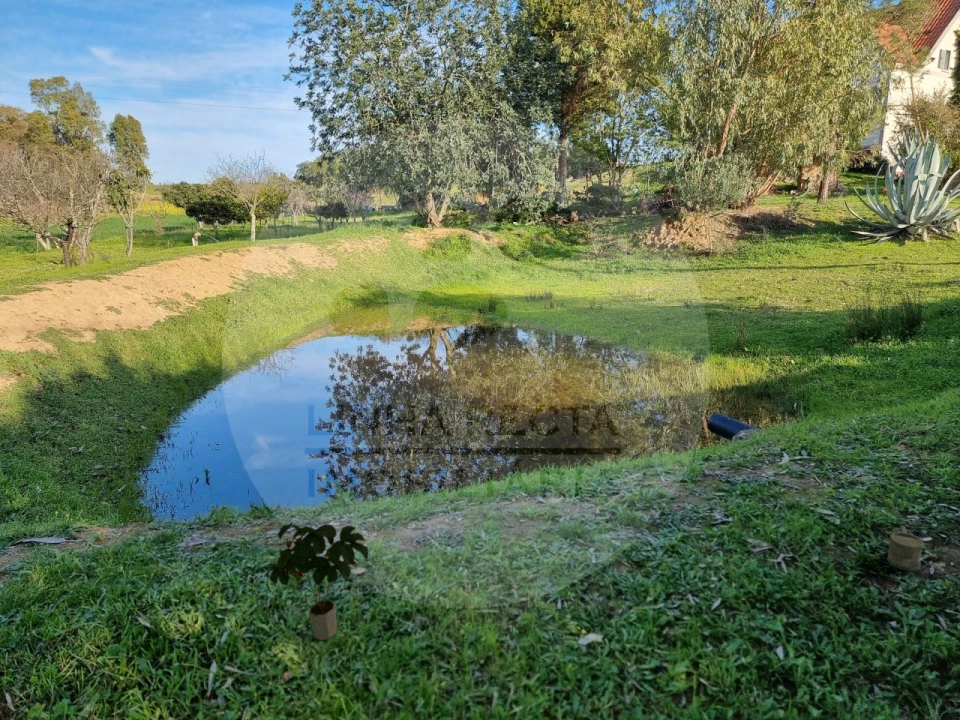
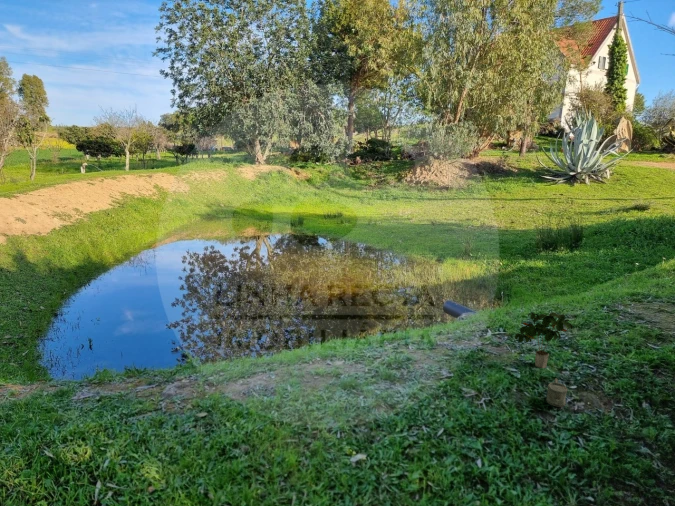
potted plant: present [266,522,369,640] -> present [515,312,573,368]

